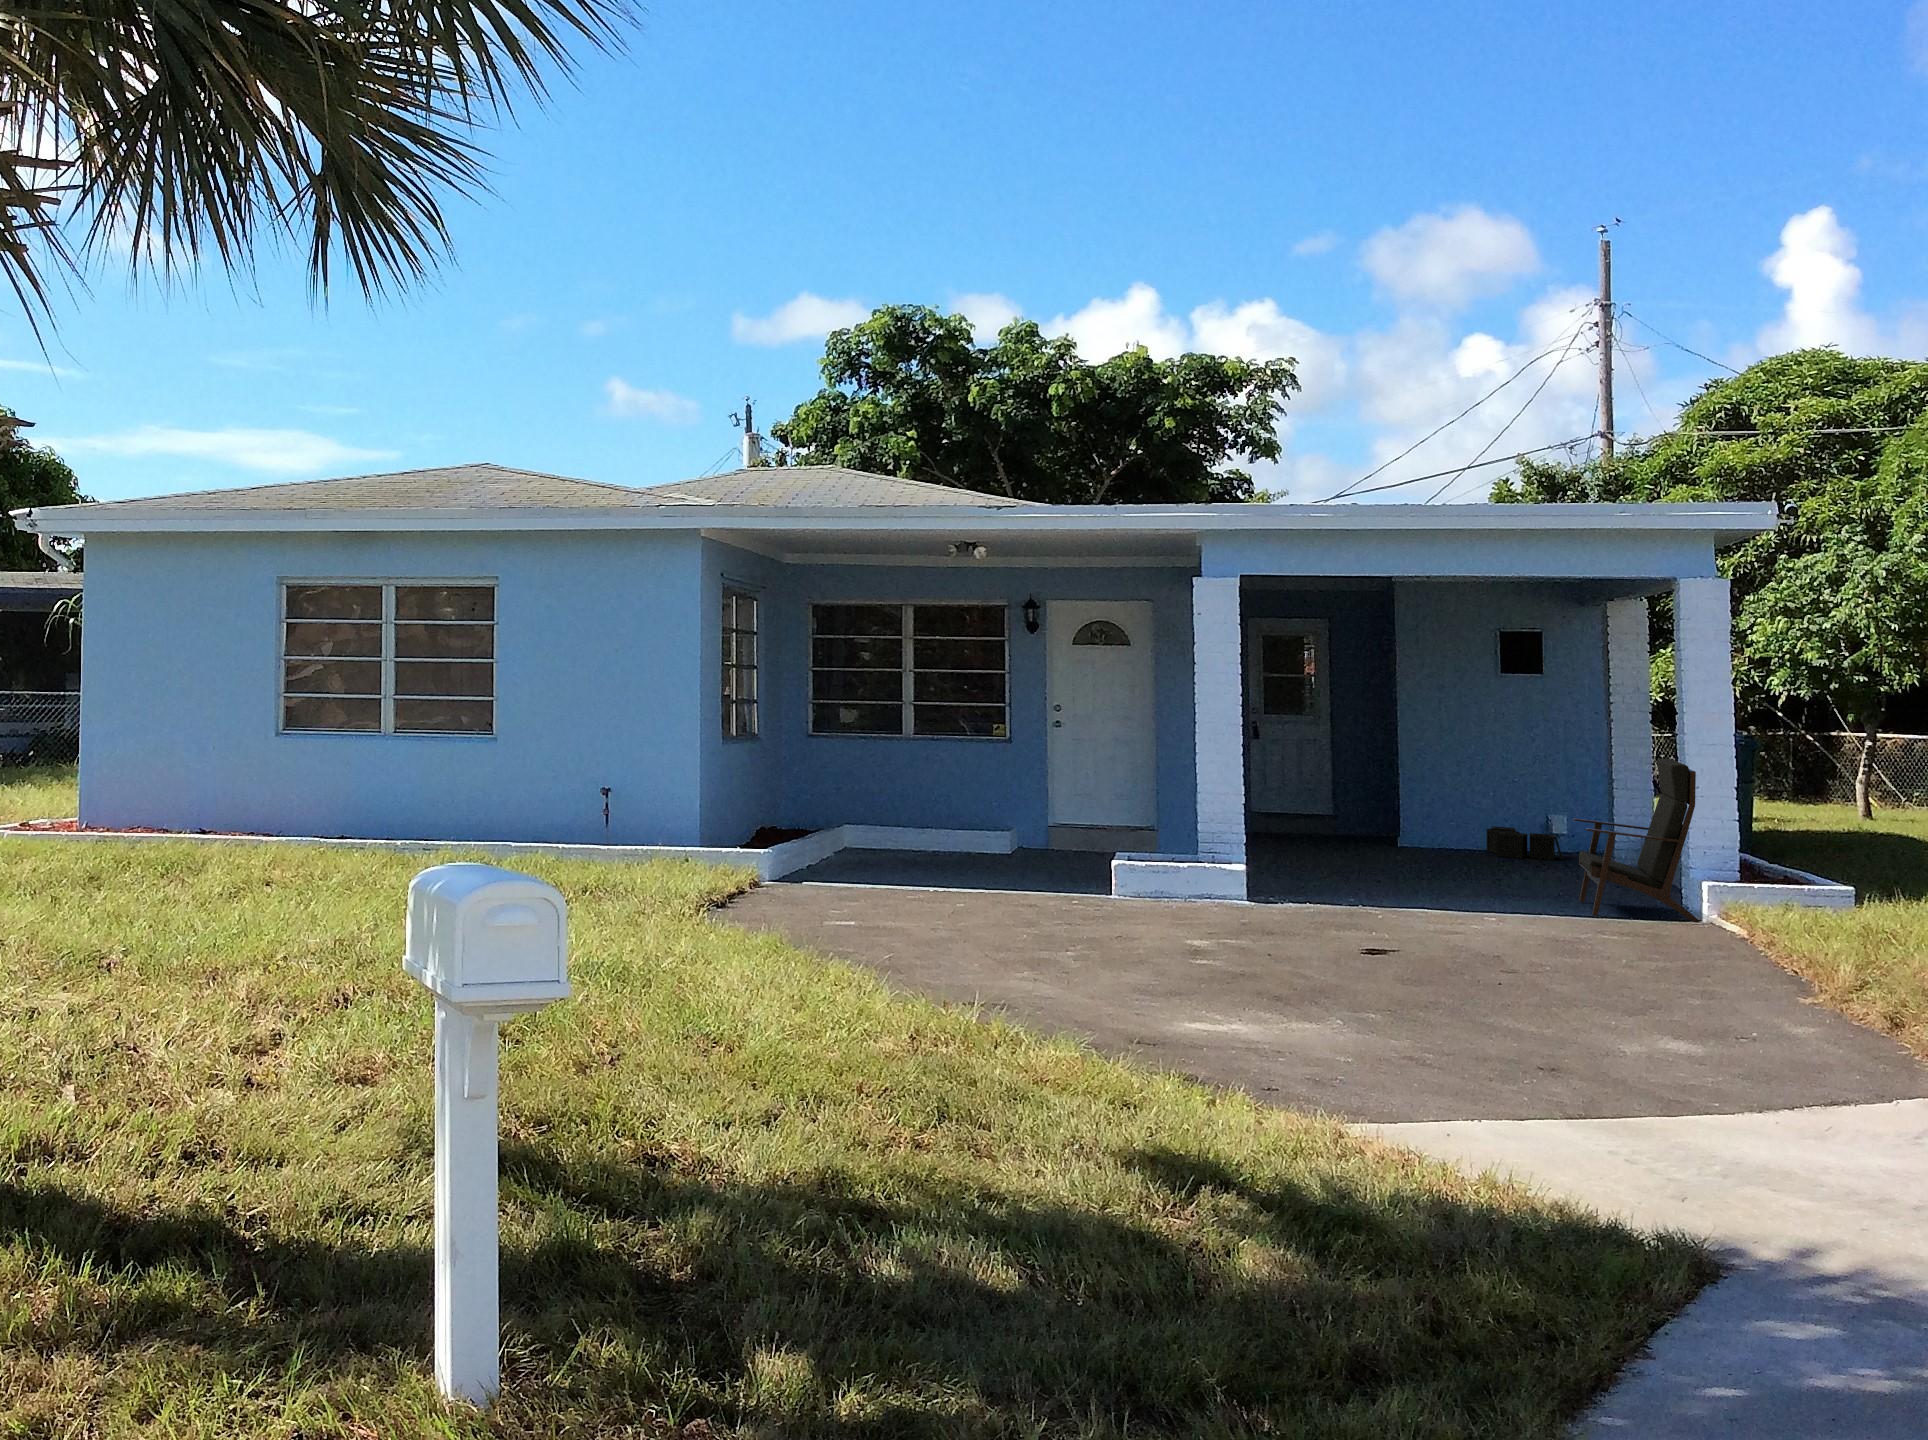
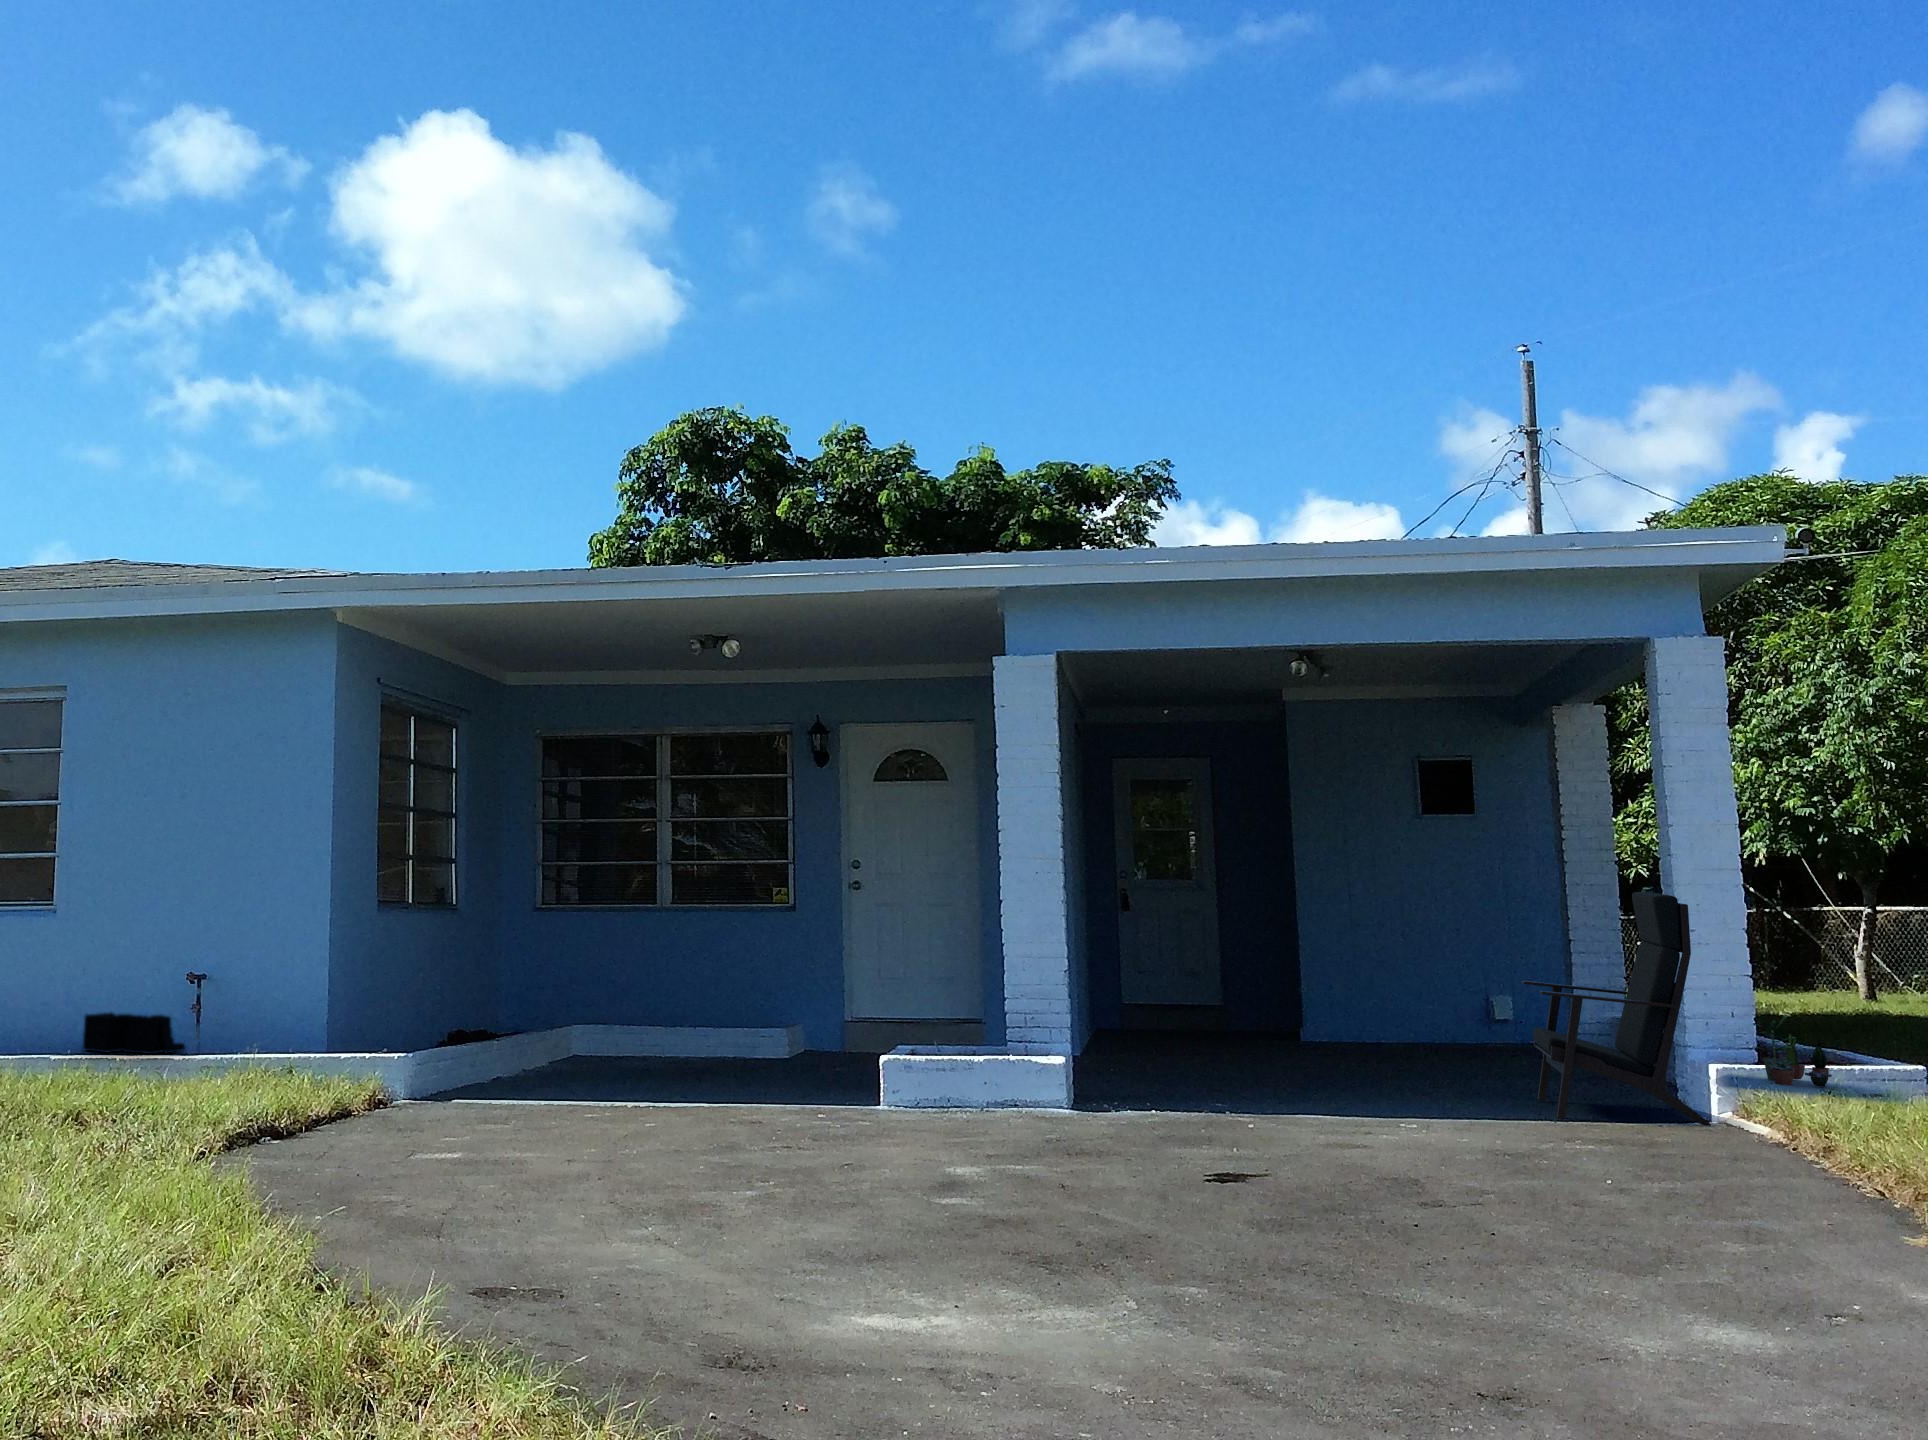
storage bin: present [1487,826,1562,860] -> present [82,1012,185,1054]
potted plant: none [1738,847,1789,898] -> present [1754,1015,1832,1087]

